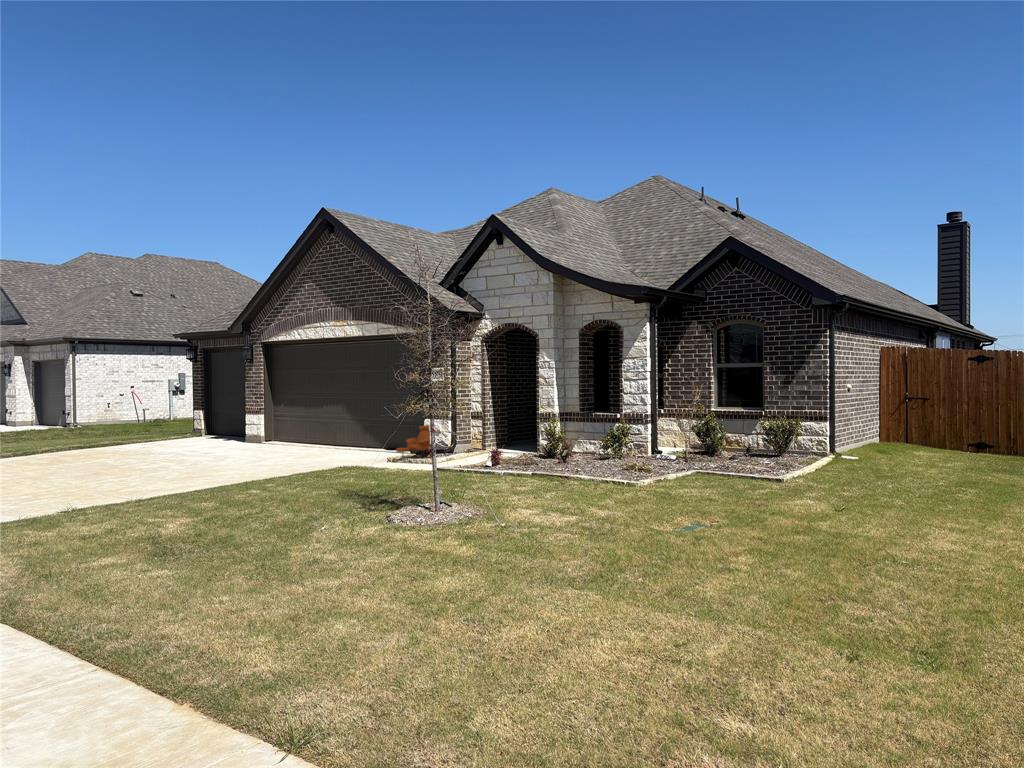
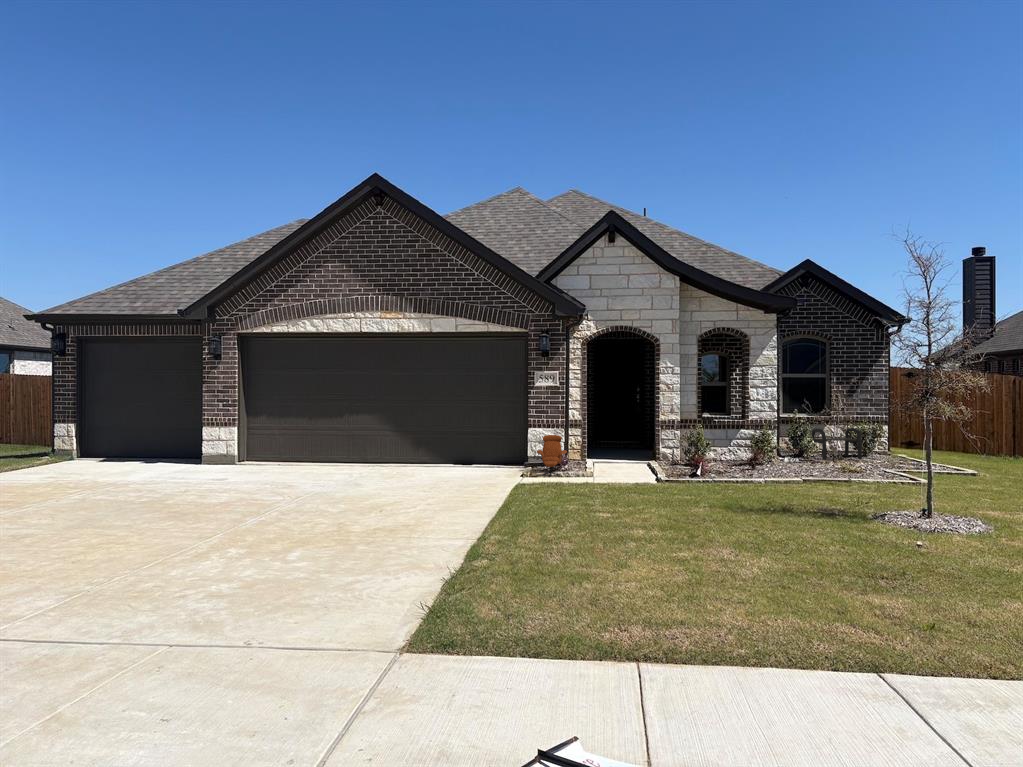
bench: none [716,425,768,461] -> present [810,428,862,460]

